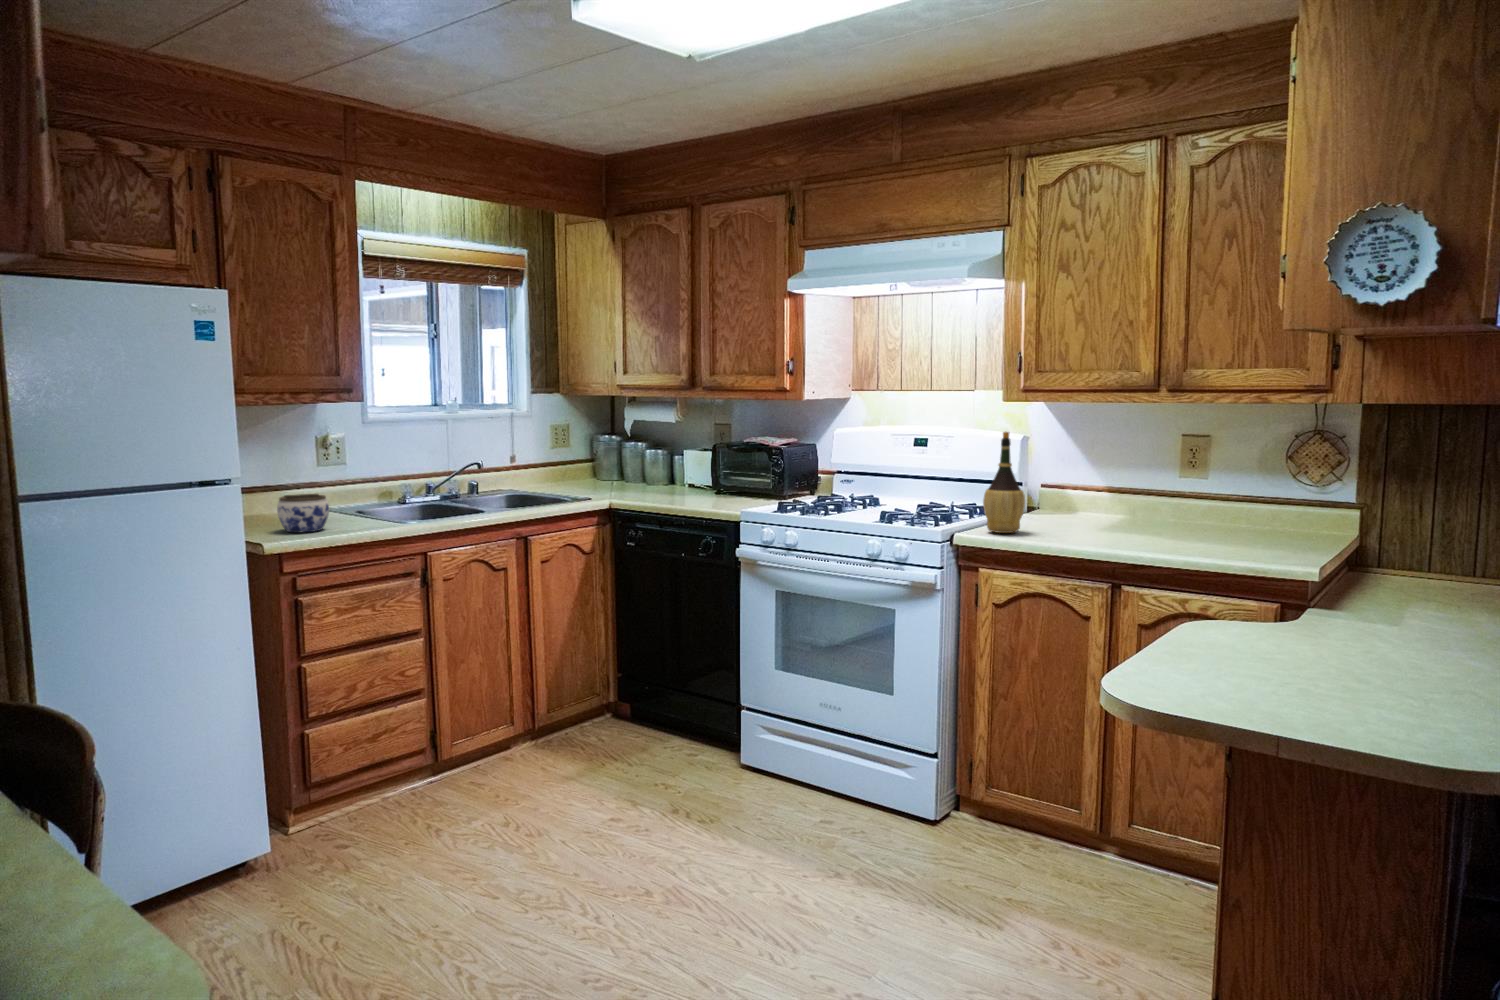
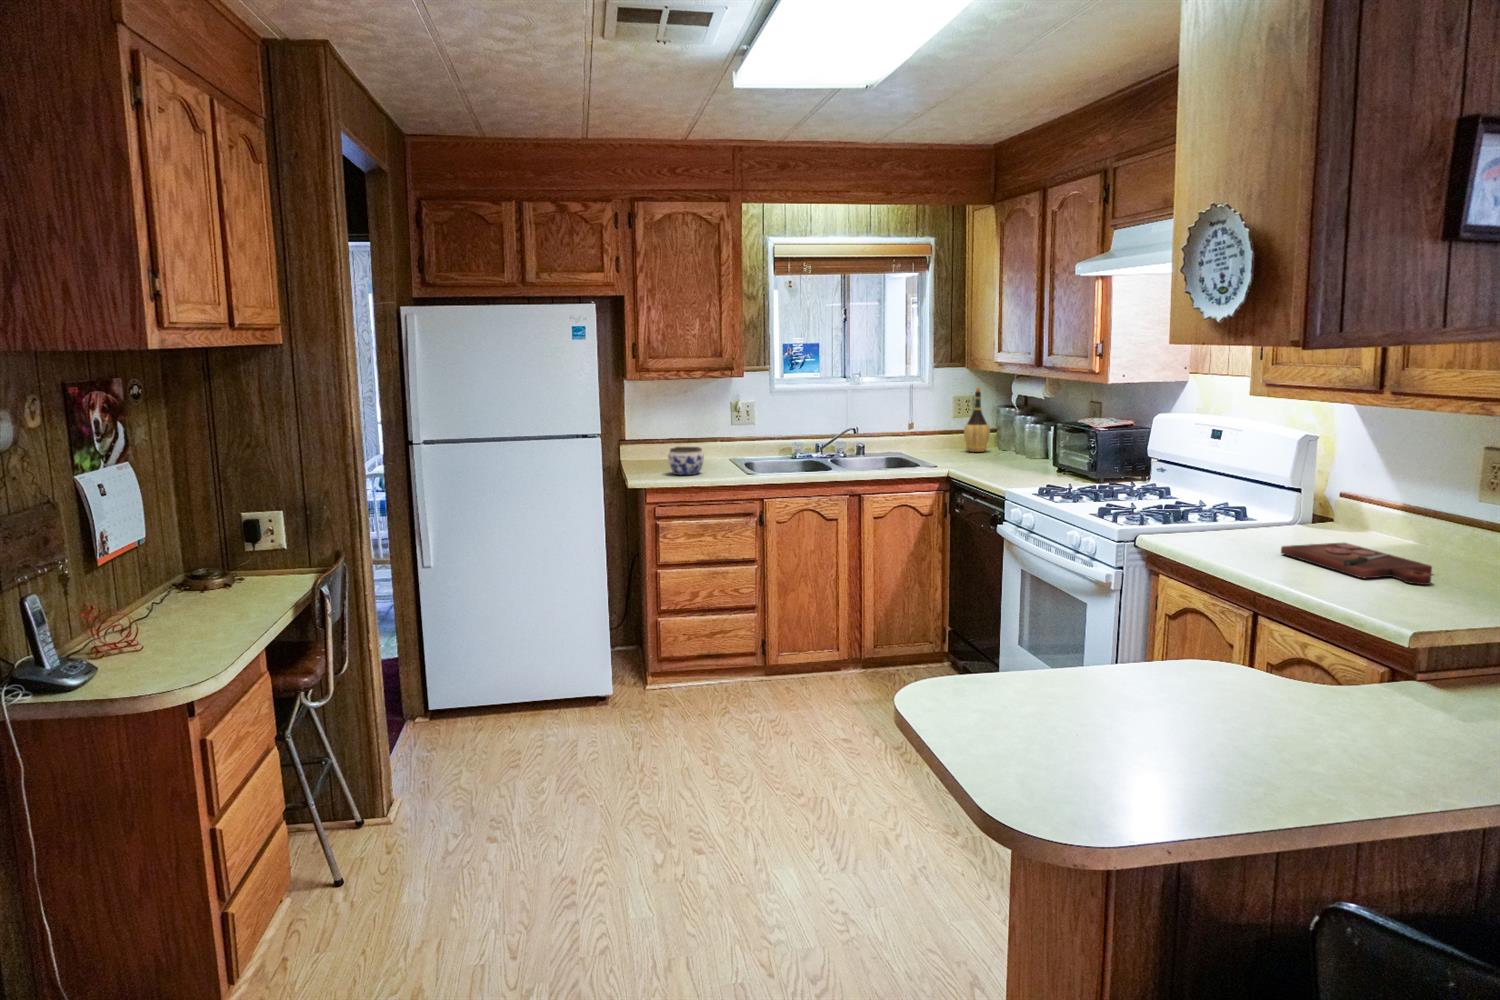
wine bottle: present [983,432,1025,533] -> present [964,388,990,452]
cutting board: none [1063,520,1194,542] -> present [1281,543,1432,585]

